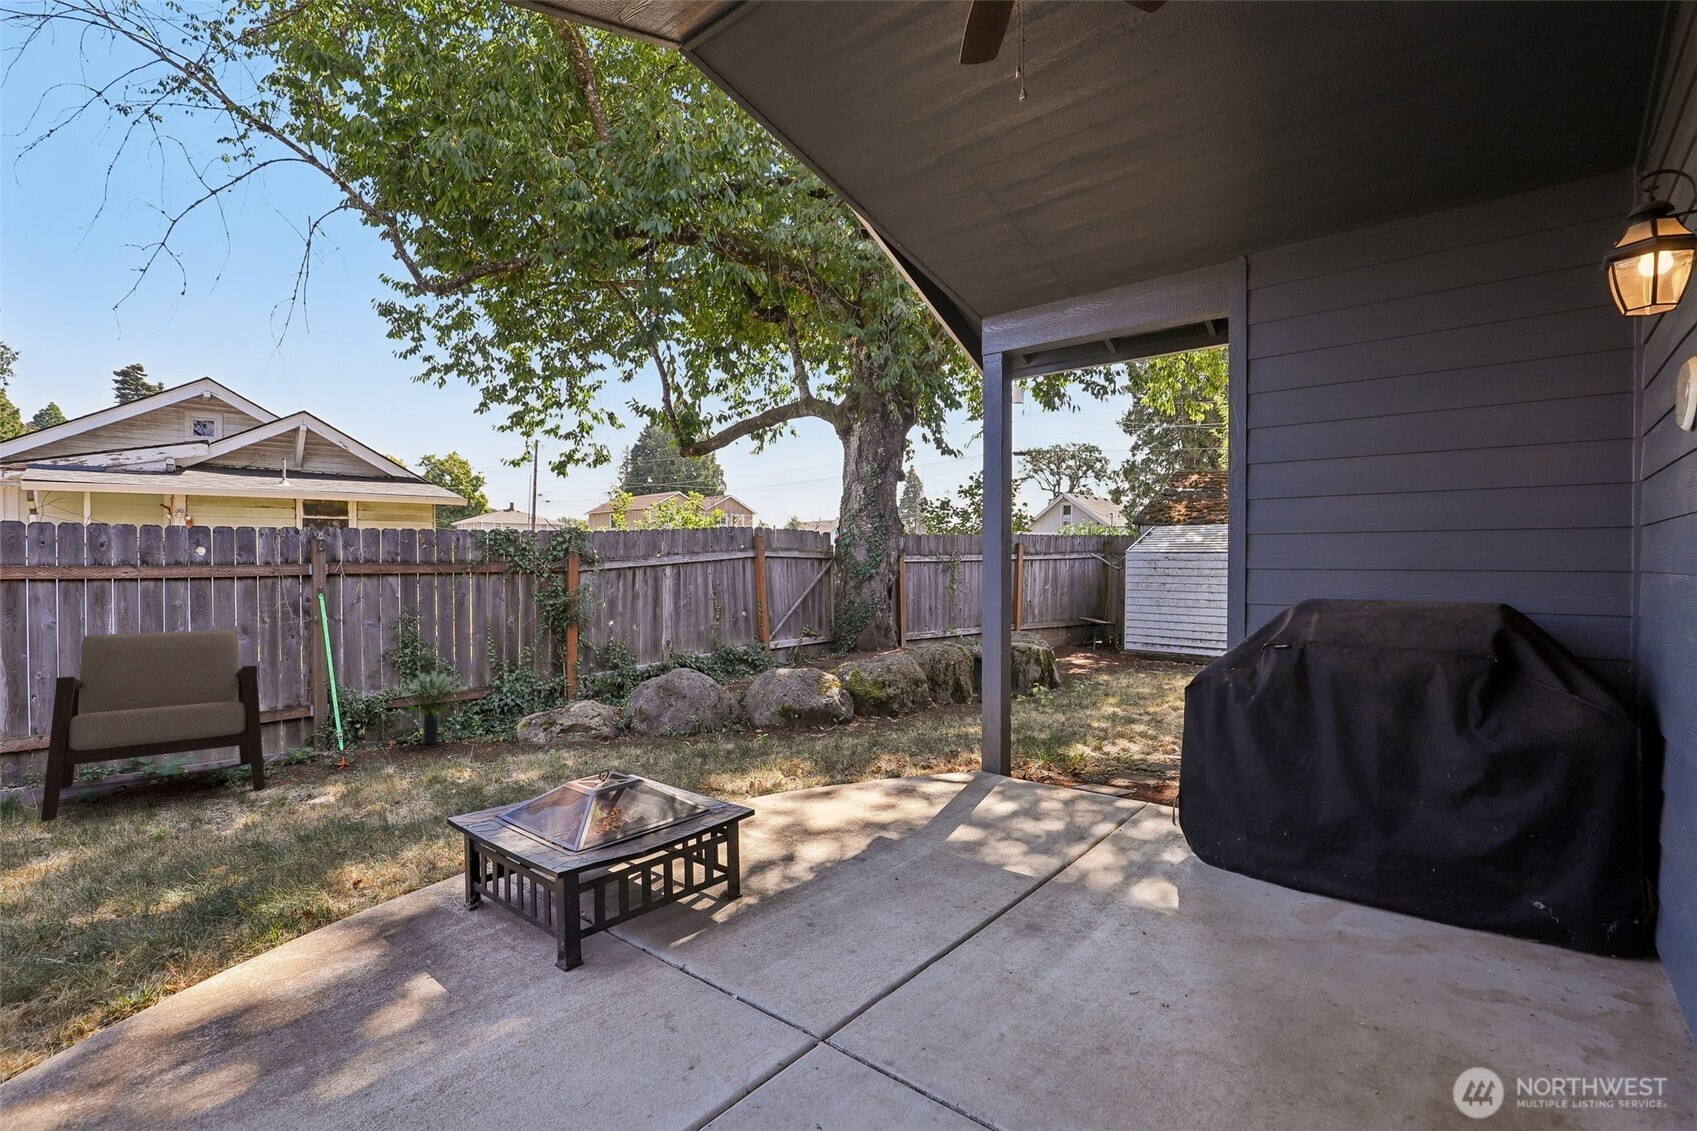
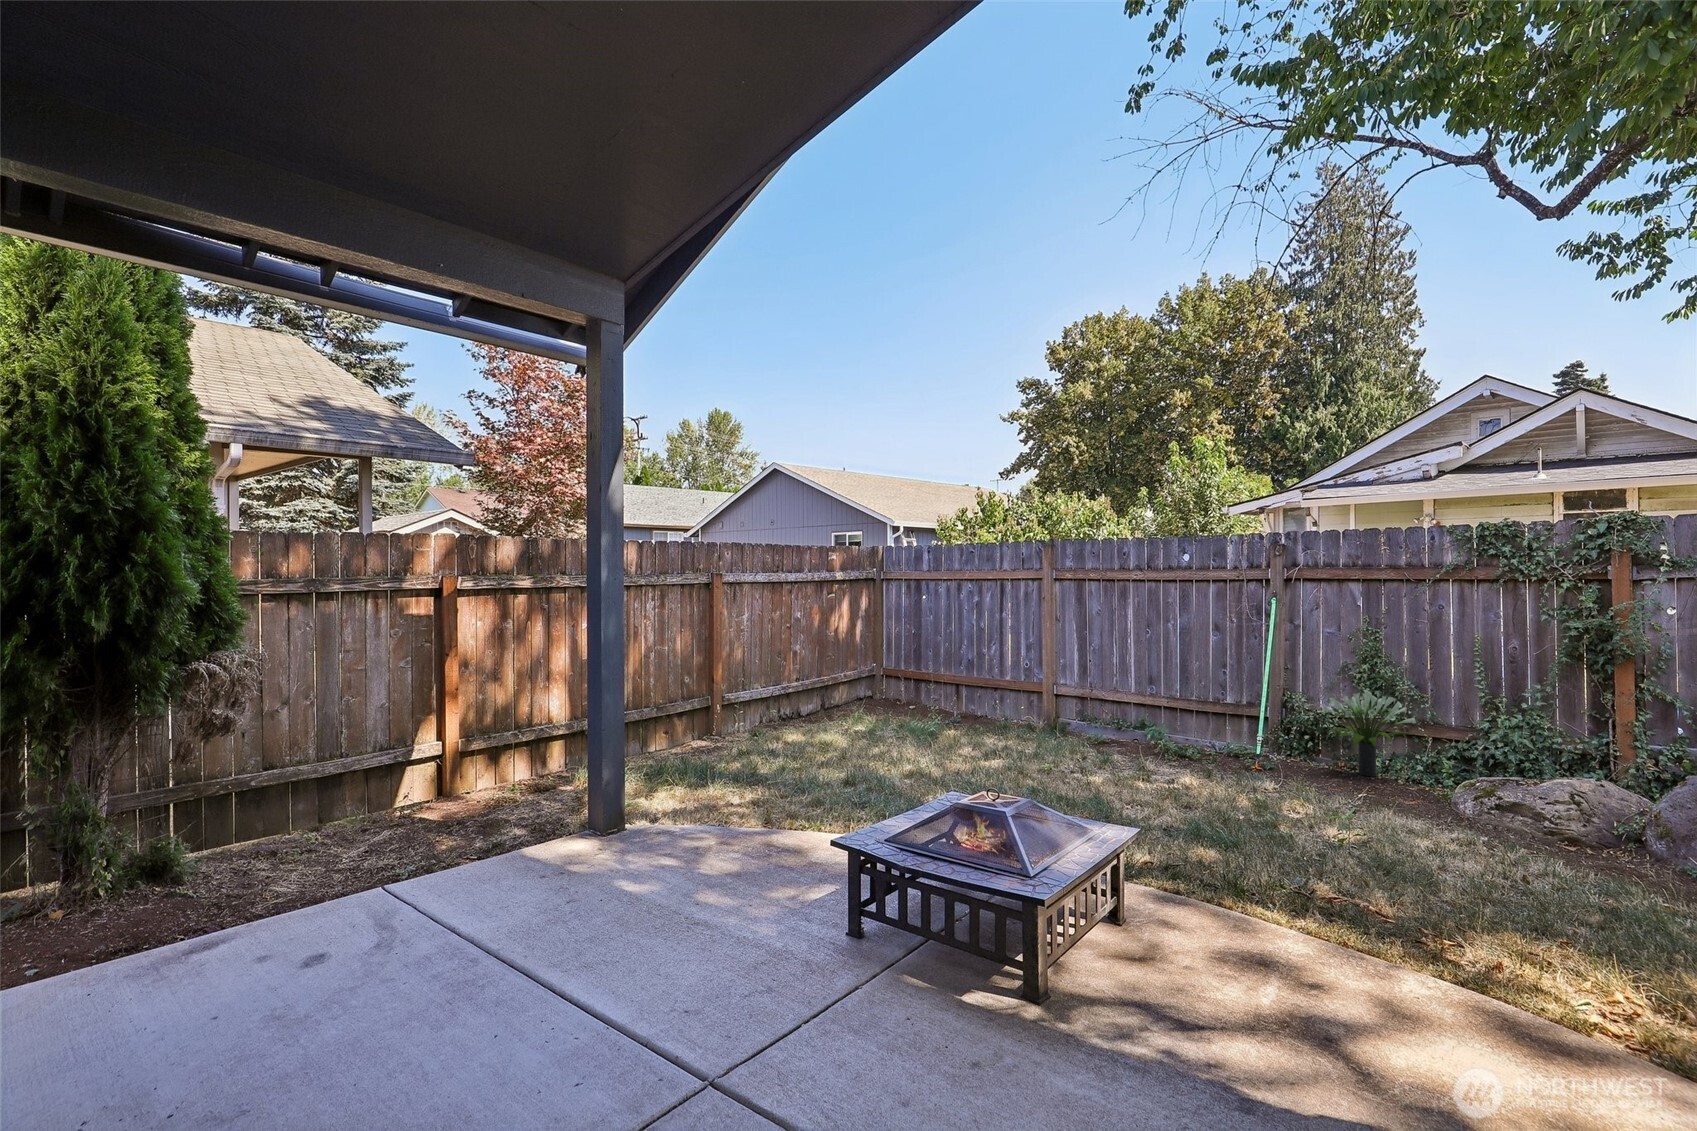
armchair: present [41,630,265,822] -> none [1049,621,1218,761]

